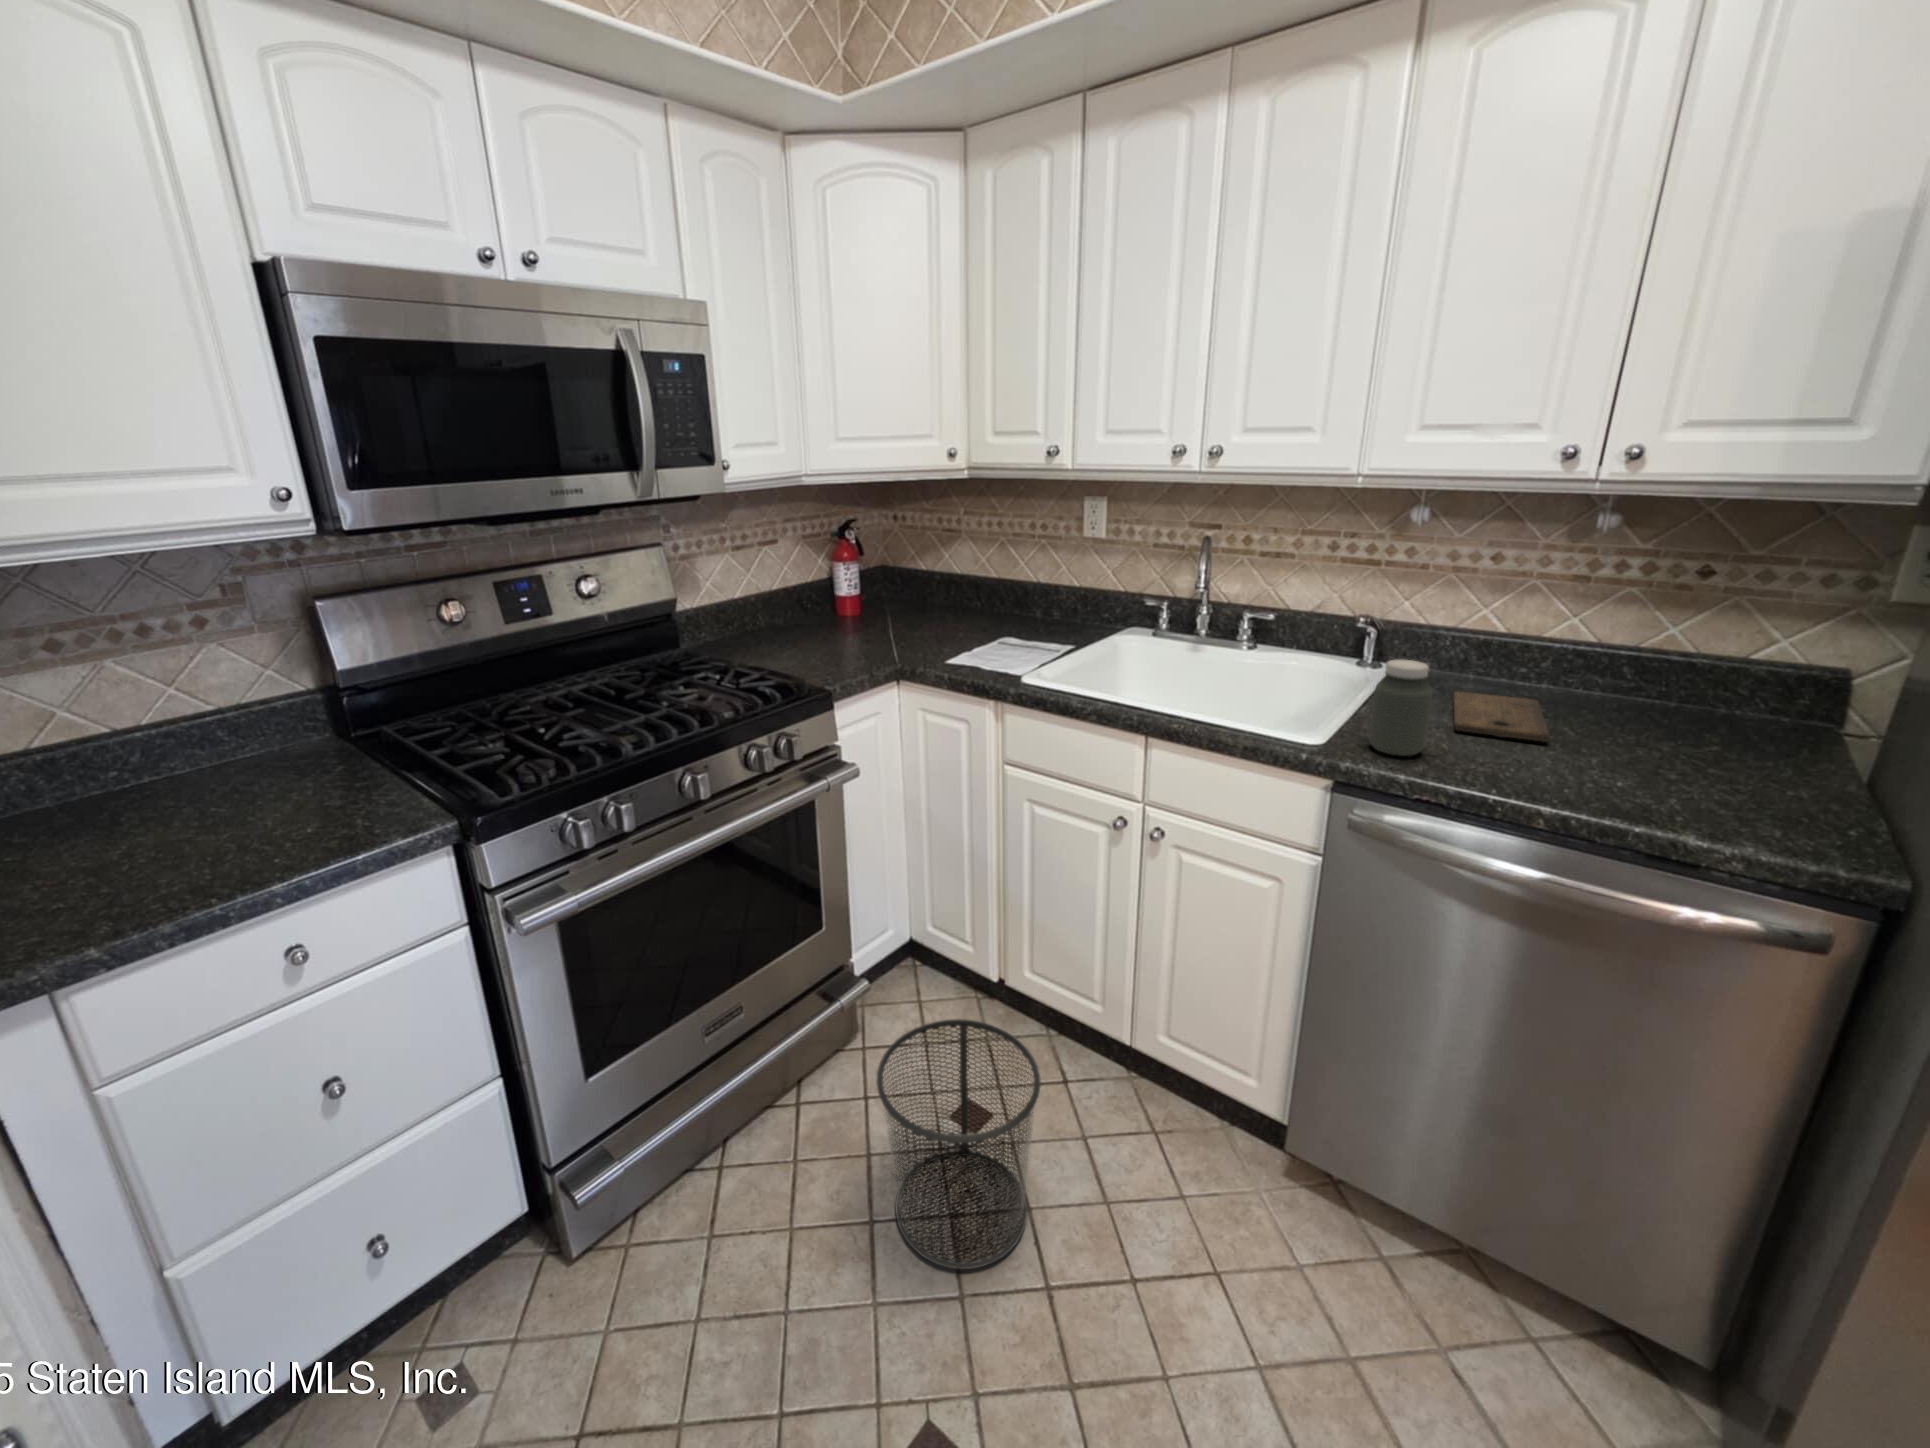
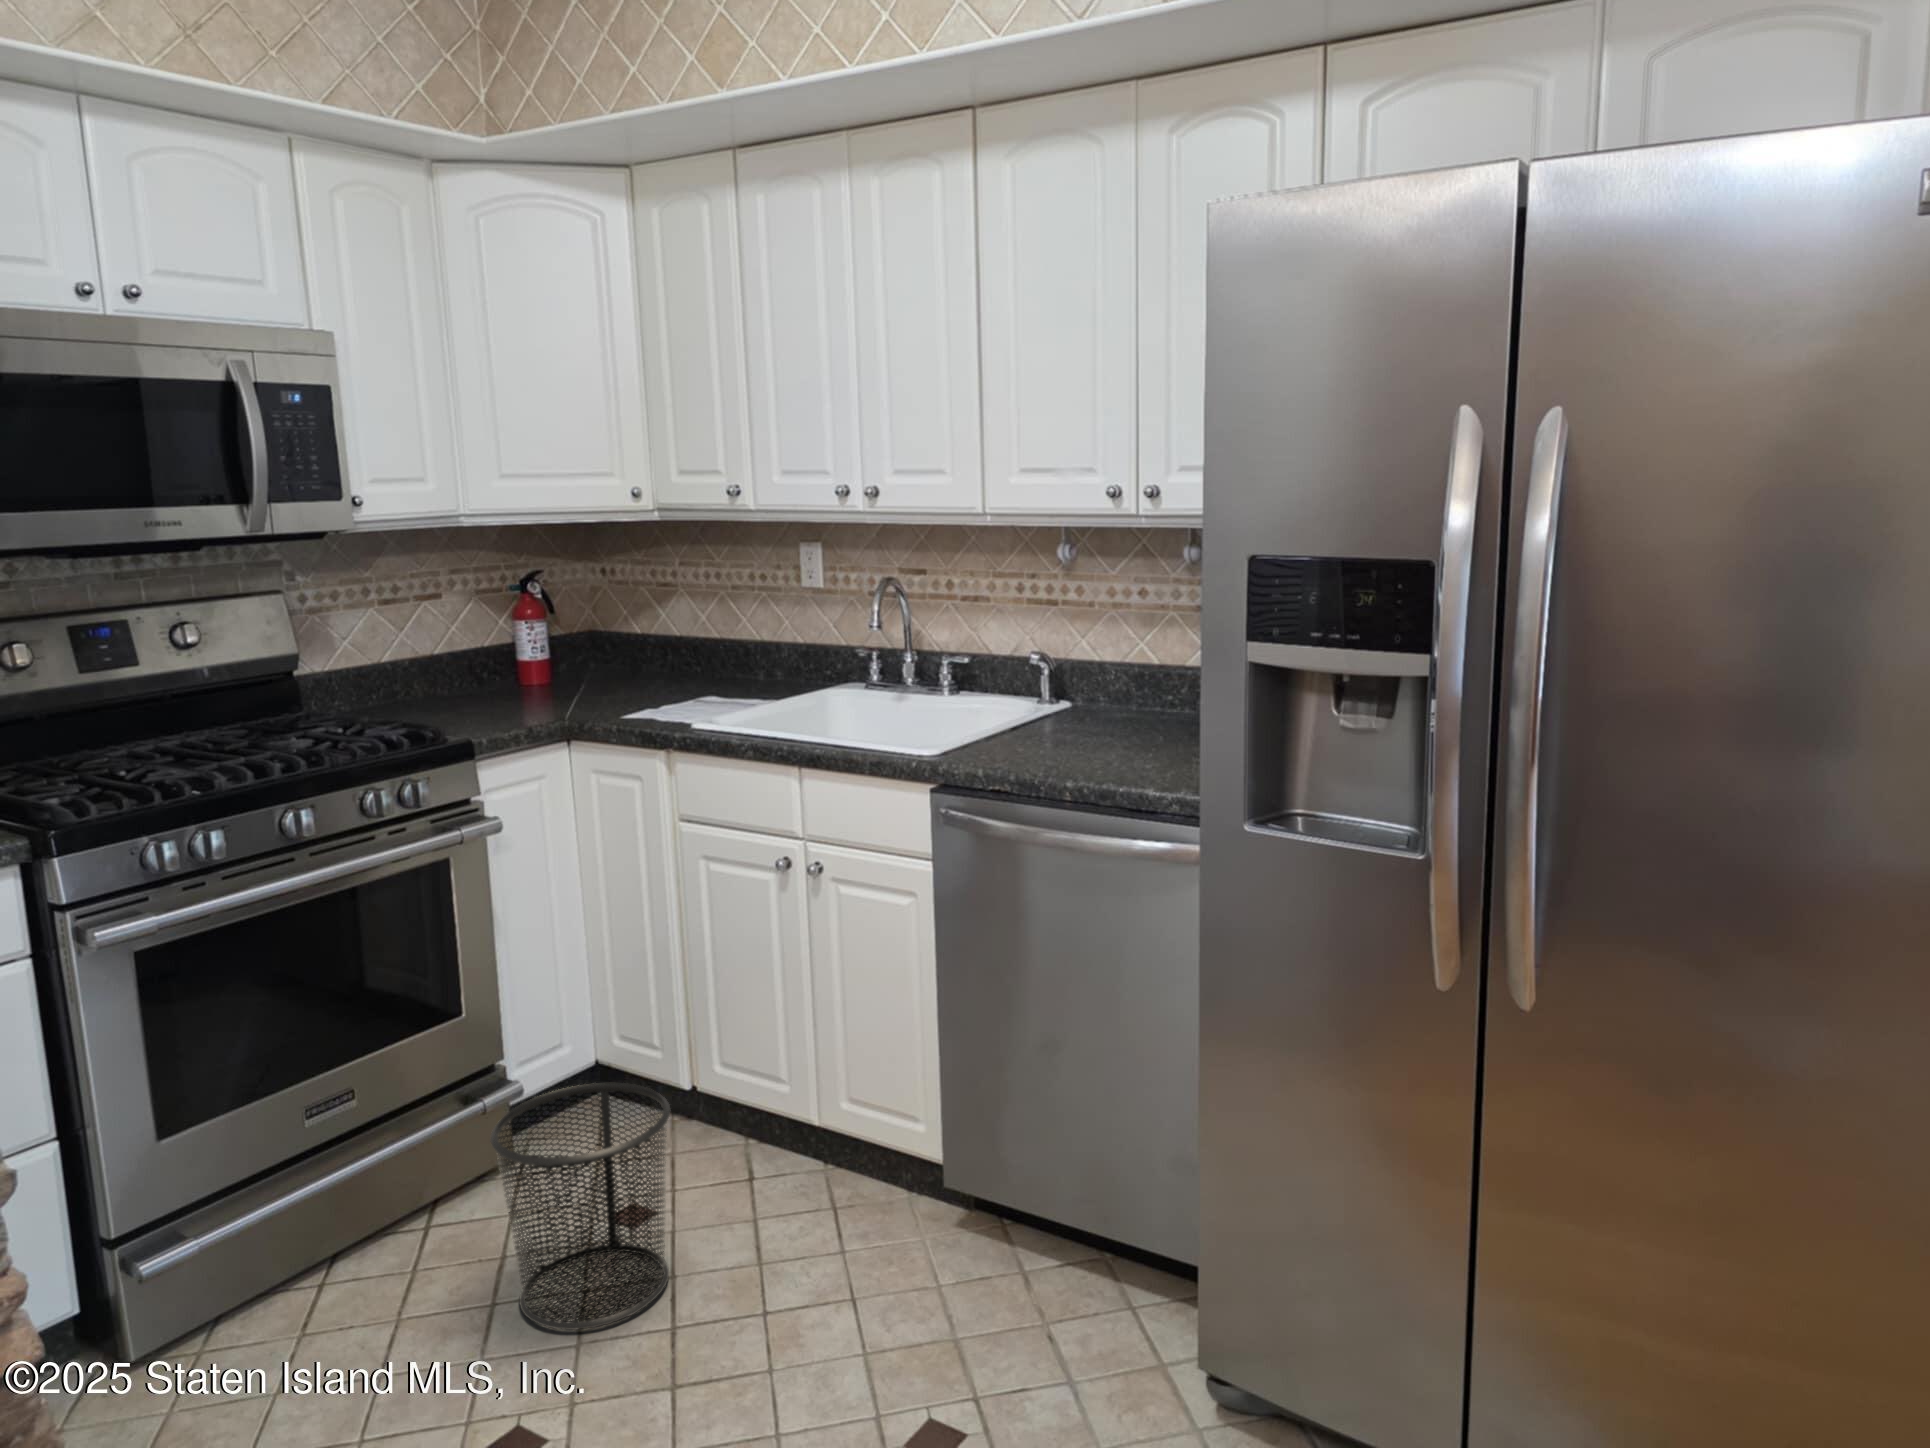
jar: present [1369,660,1433,756] -> none [967,672,1014,759]
cutting board: present [1453,691,1549,742] -> none [1061,716,1161,745]

